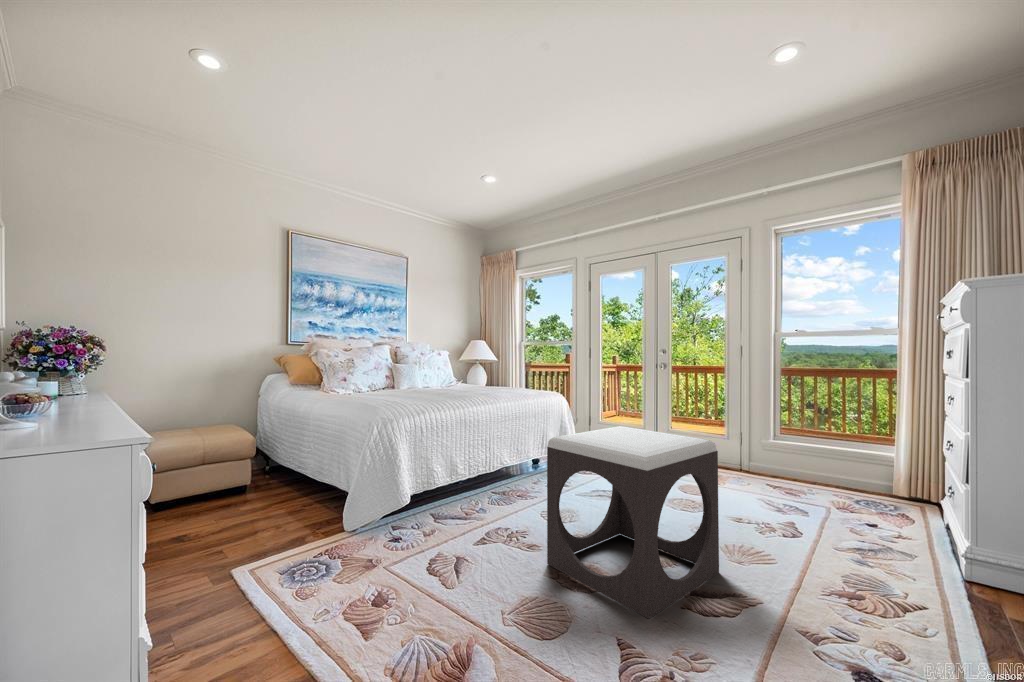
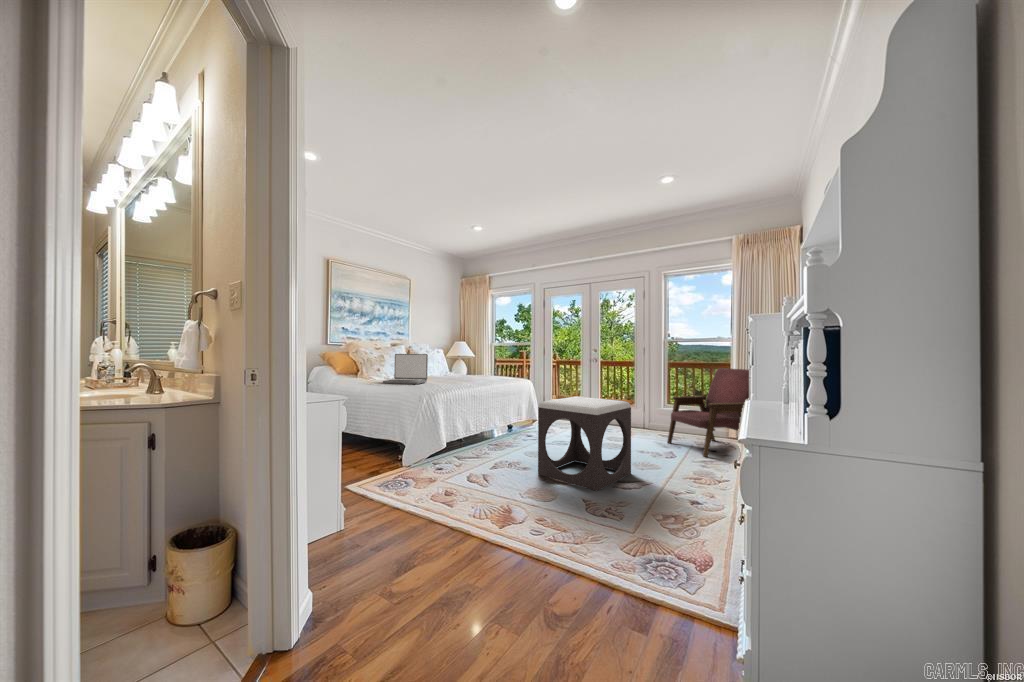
laptop: none [331,356,400,401] -> present [383,354,428,384]
armchair: none [783,377,962,537] -> present [667,368,749,457]

